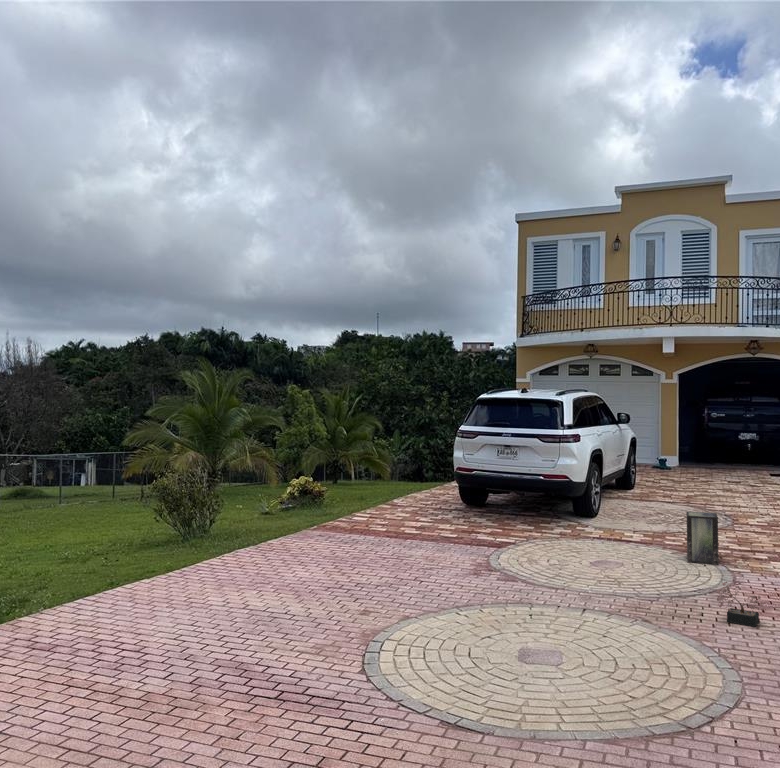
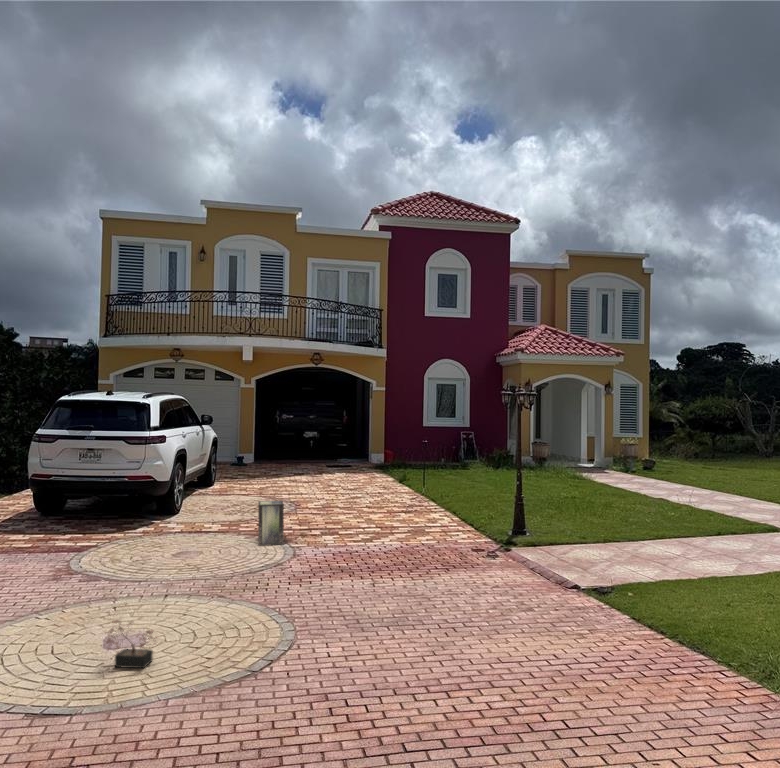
decorative plant: present [717,582,765,627] -> present [107,620,157,668]

